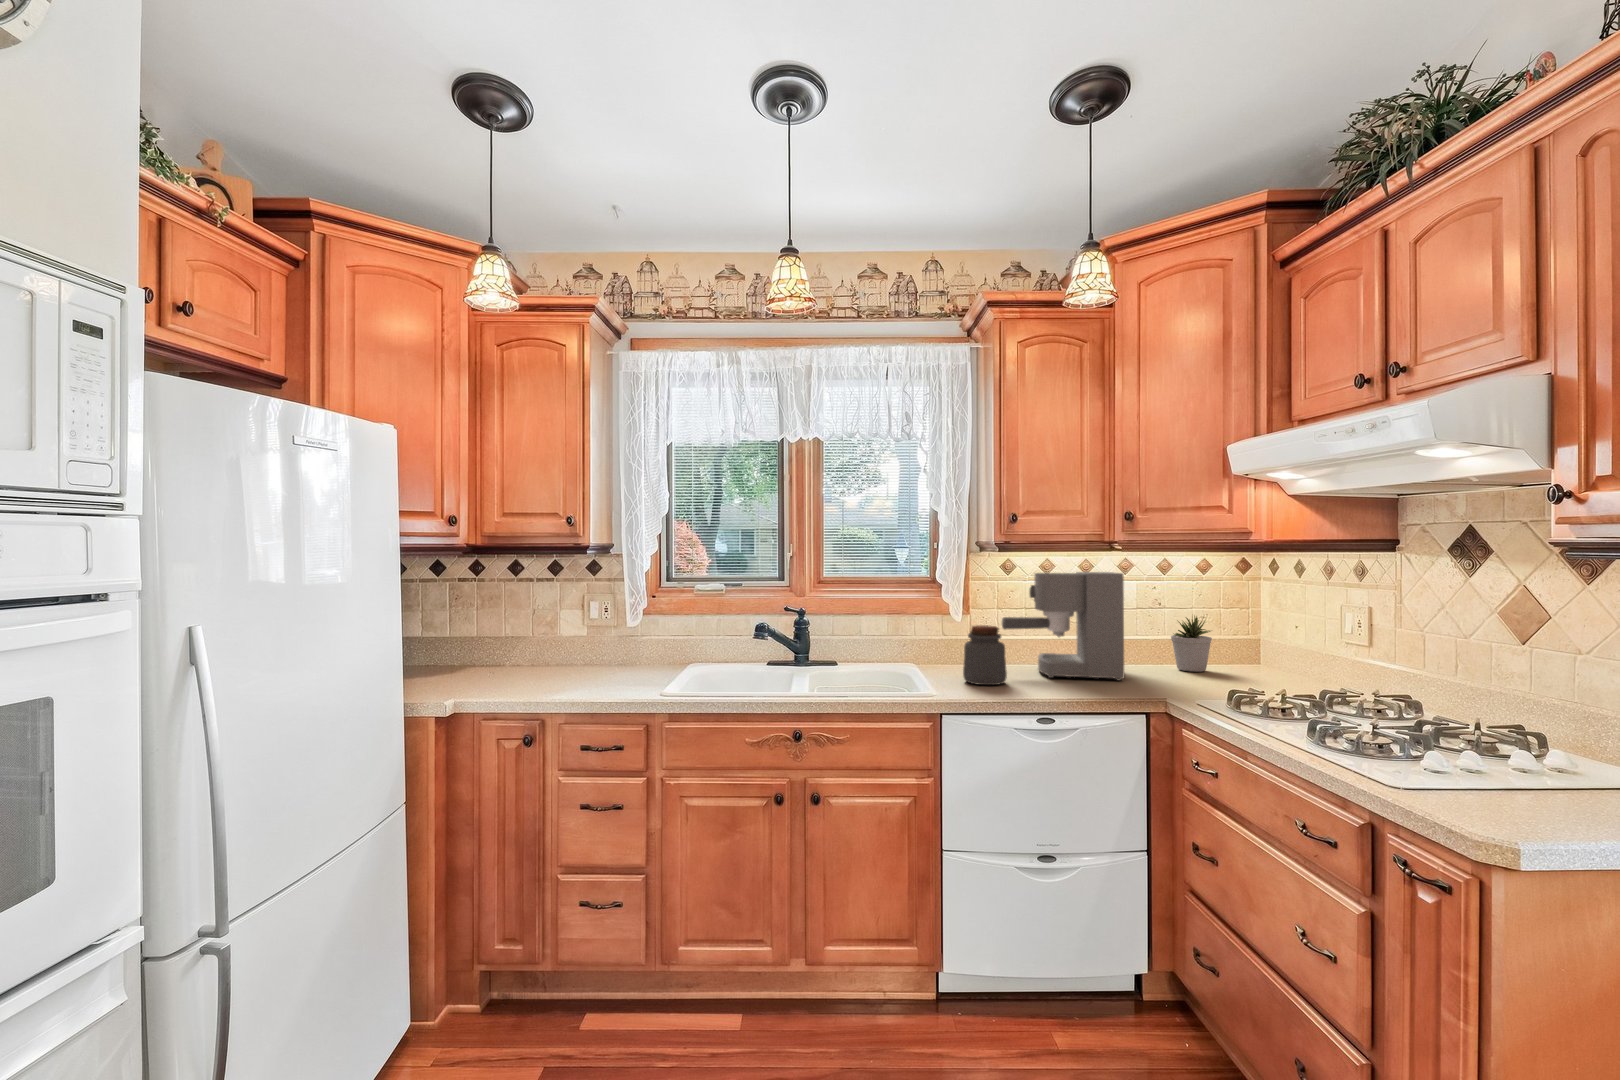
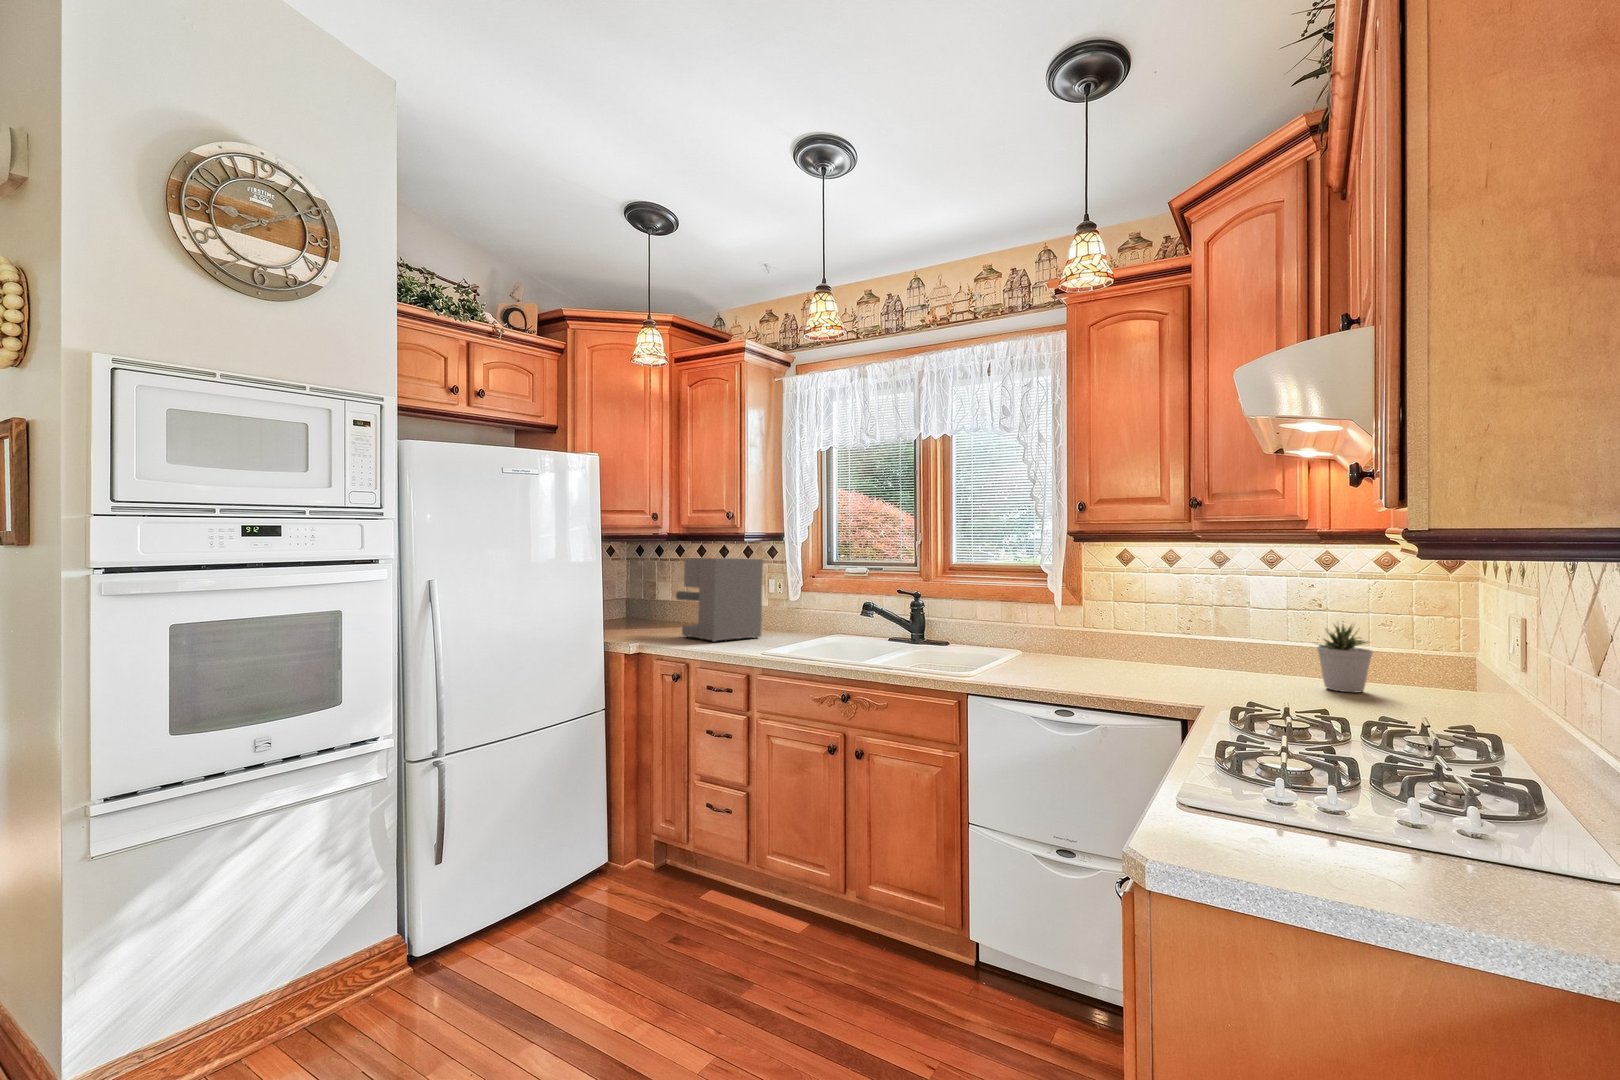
coffee maker: present [1002,572,1124,681] -> present [676,558,763,642]
jar: present [963,625,1007,685] -> none [1022,615,1067,675]

